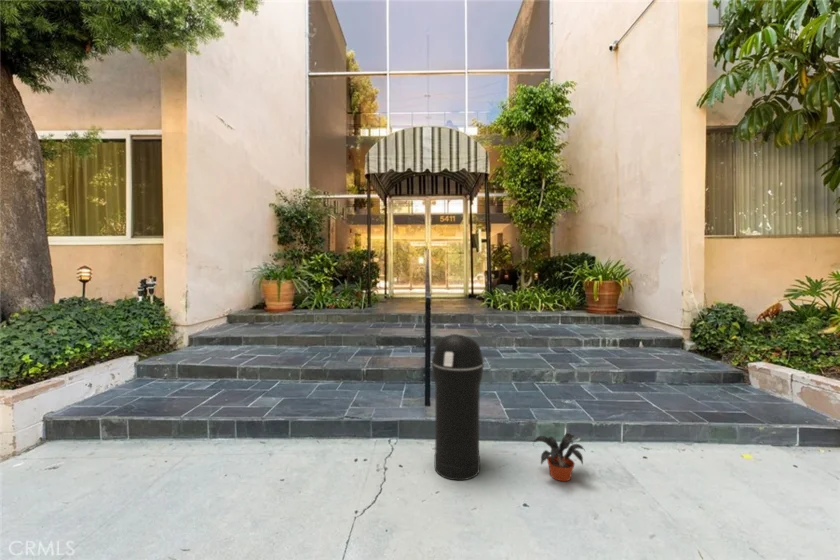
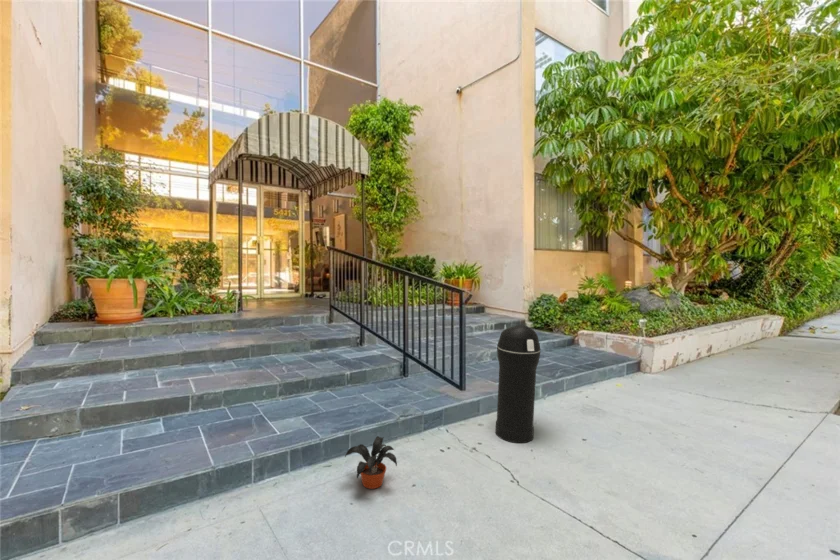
potted plant: present [535,433,584,481] -> present [345,436,397,489]

